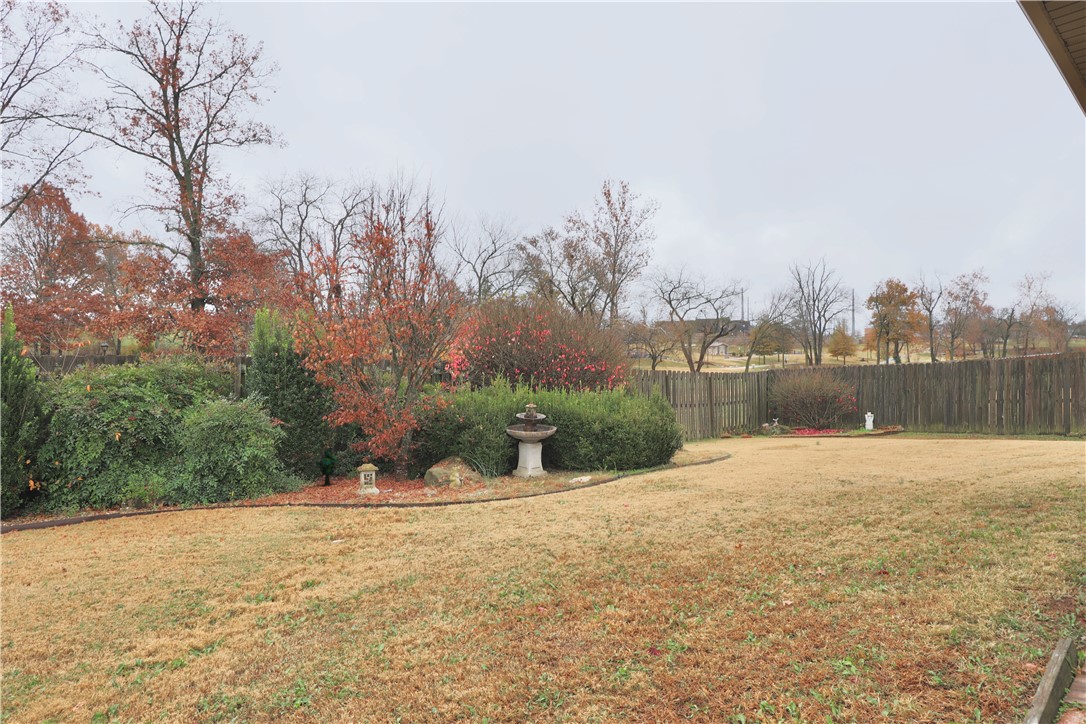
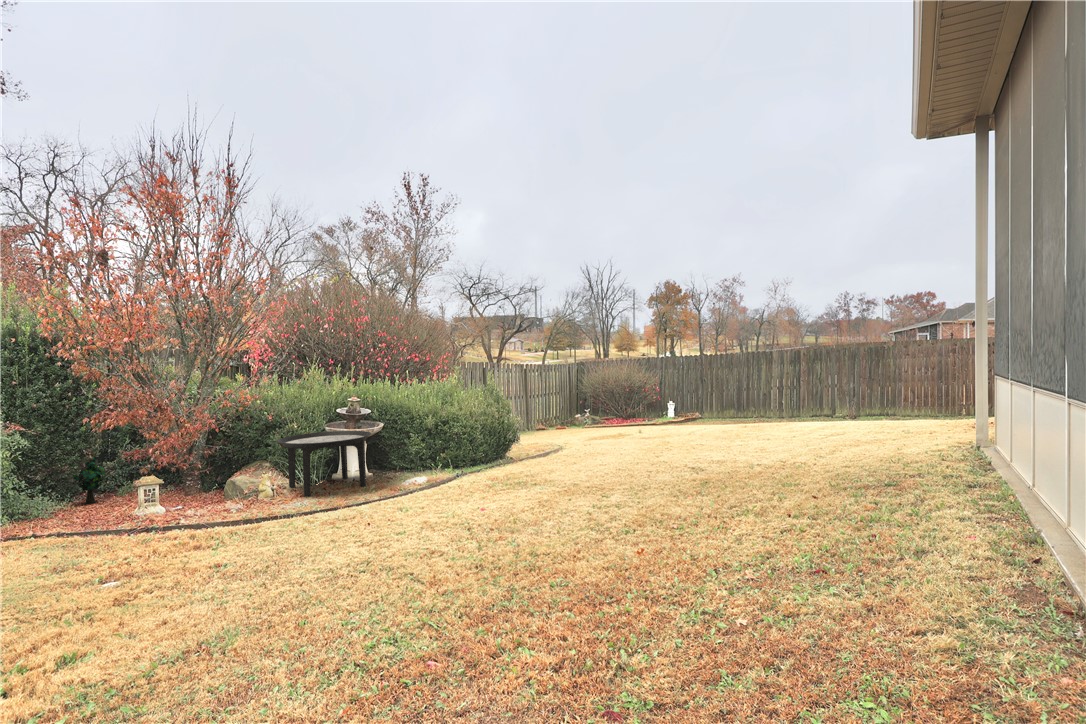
round table: none [463,432,543,489] -> present [278,431,371,497]

